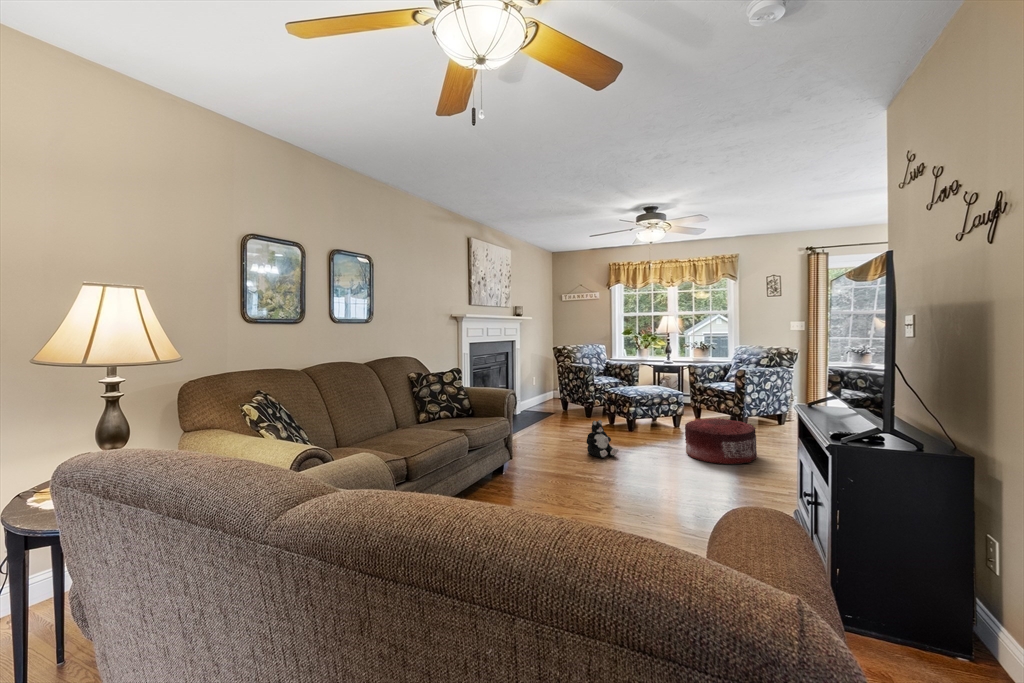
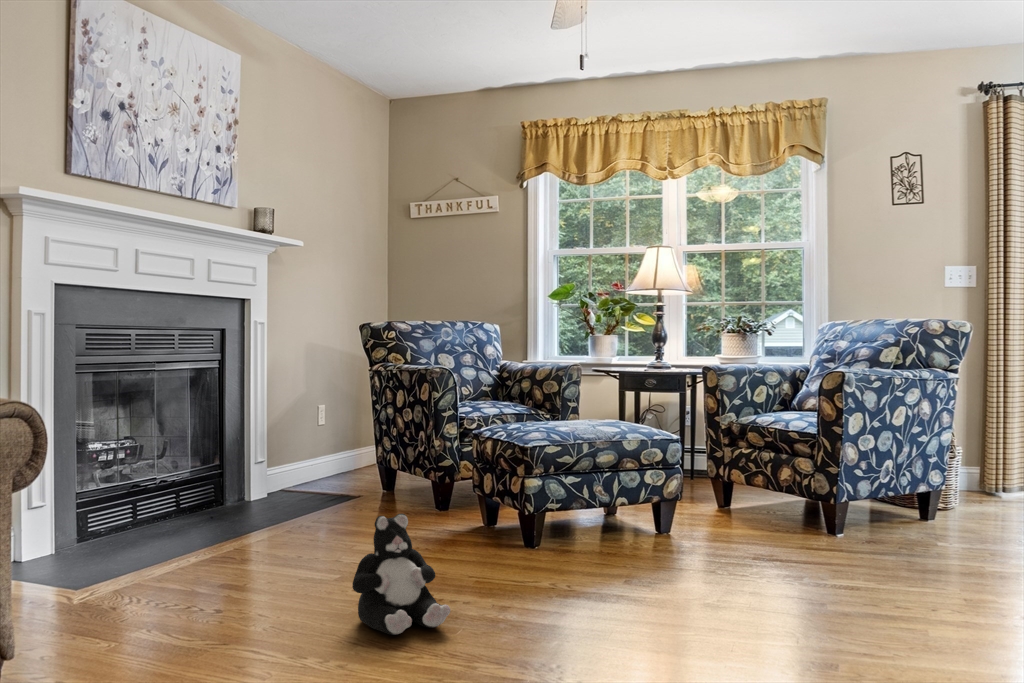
pouf: present [685,418,757,464] -> none [660,502,874,651]

